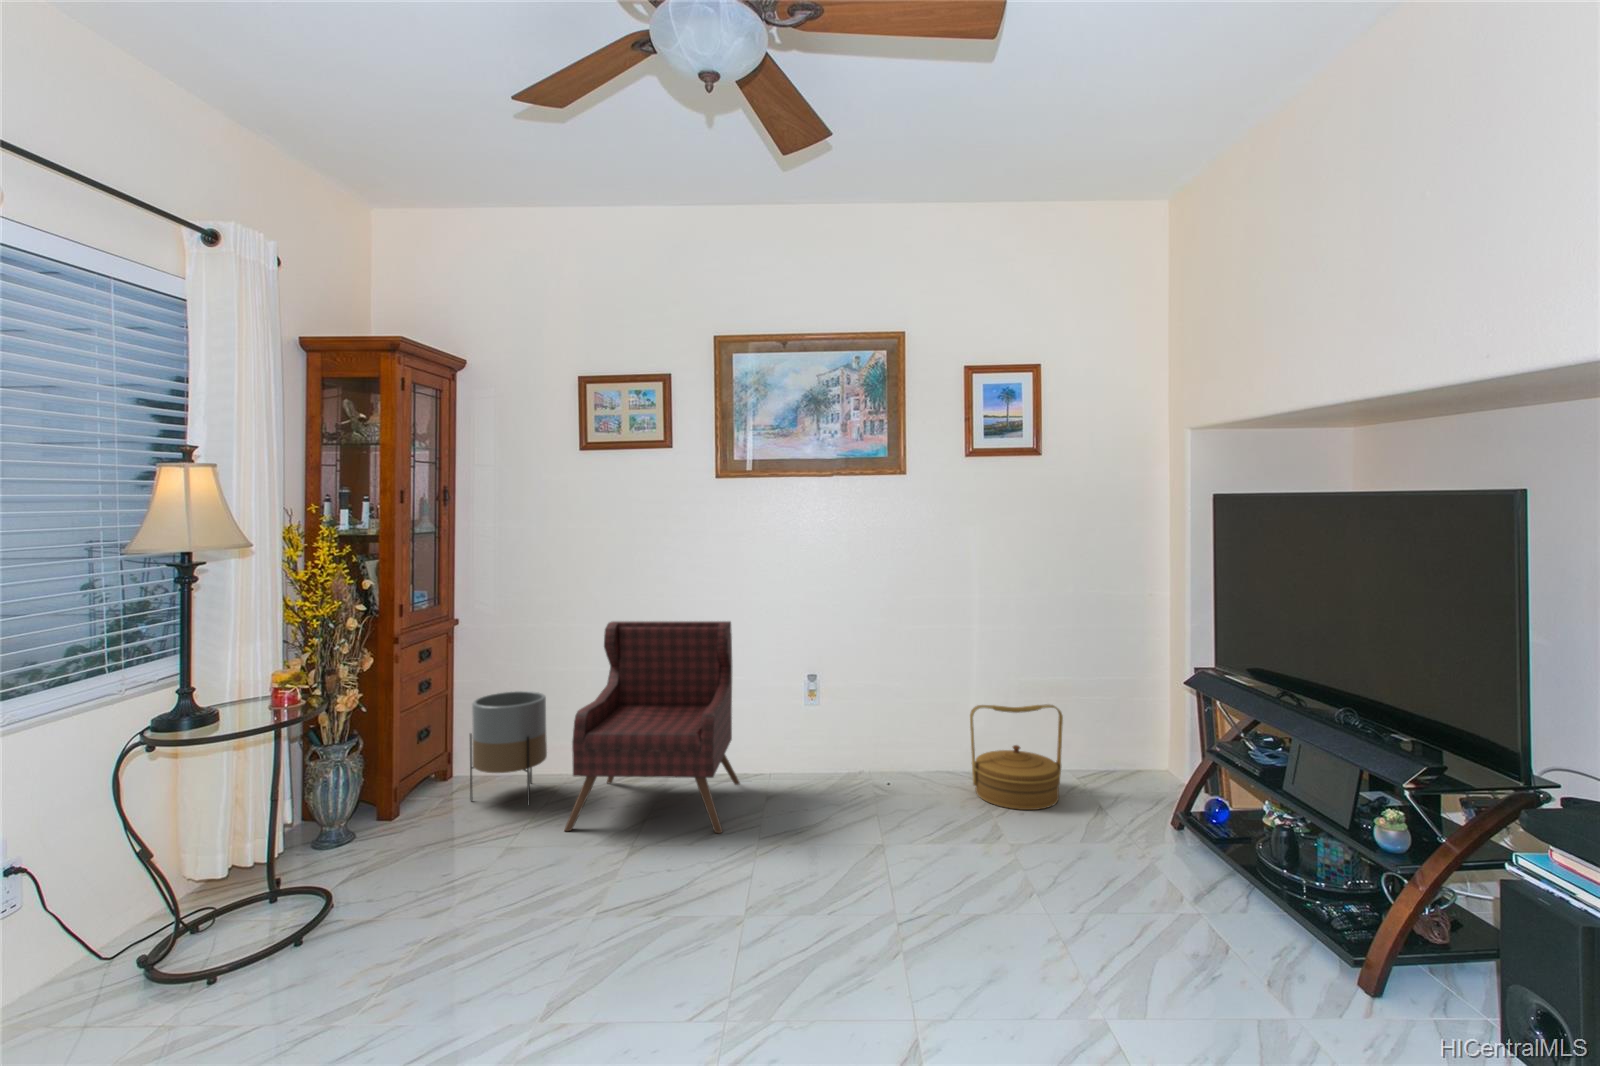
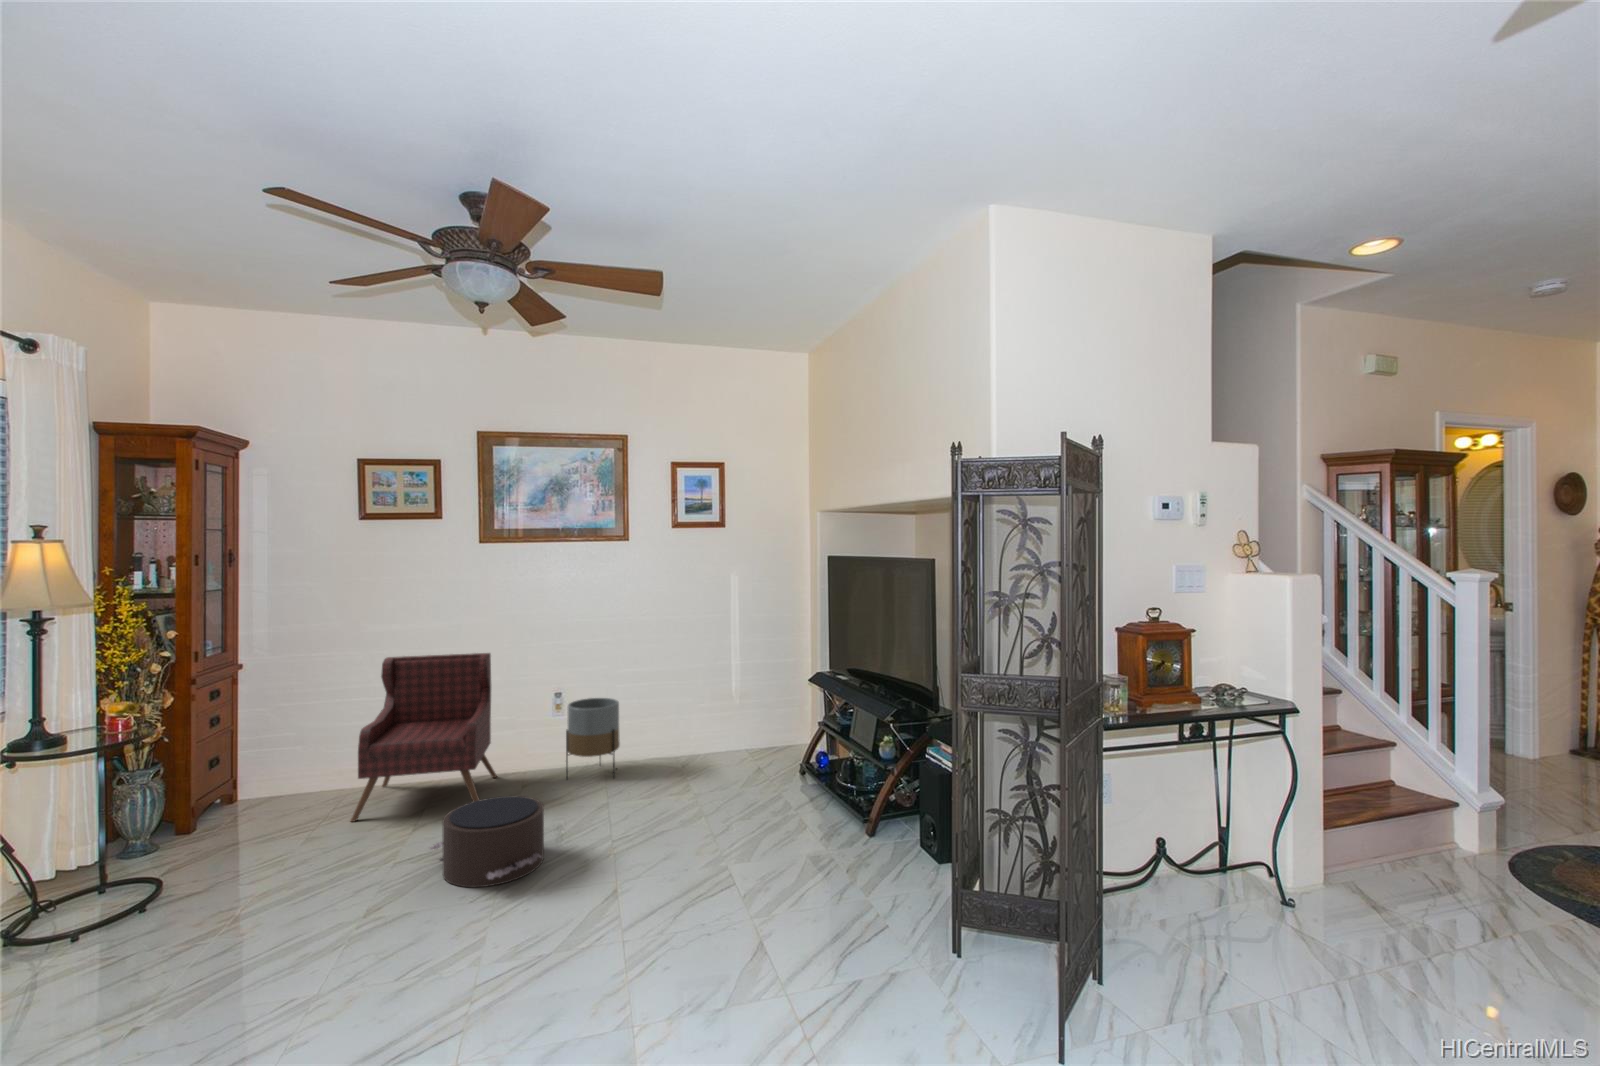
planter: present [470,691,547,805] -> present [566,698,620,778]
woven basket: present [970,704,1063,810] -> none [672,700,735,773]
pouf: none [649,829,814,984] -> present [430,796,544,887]

